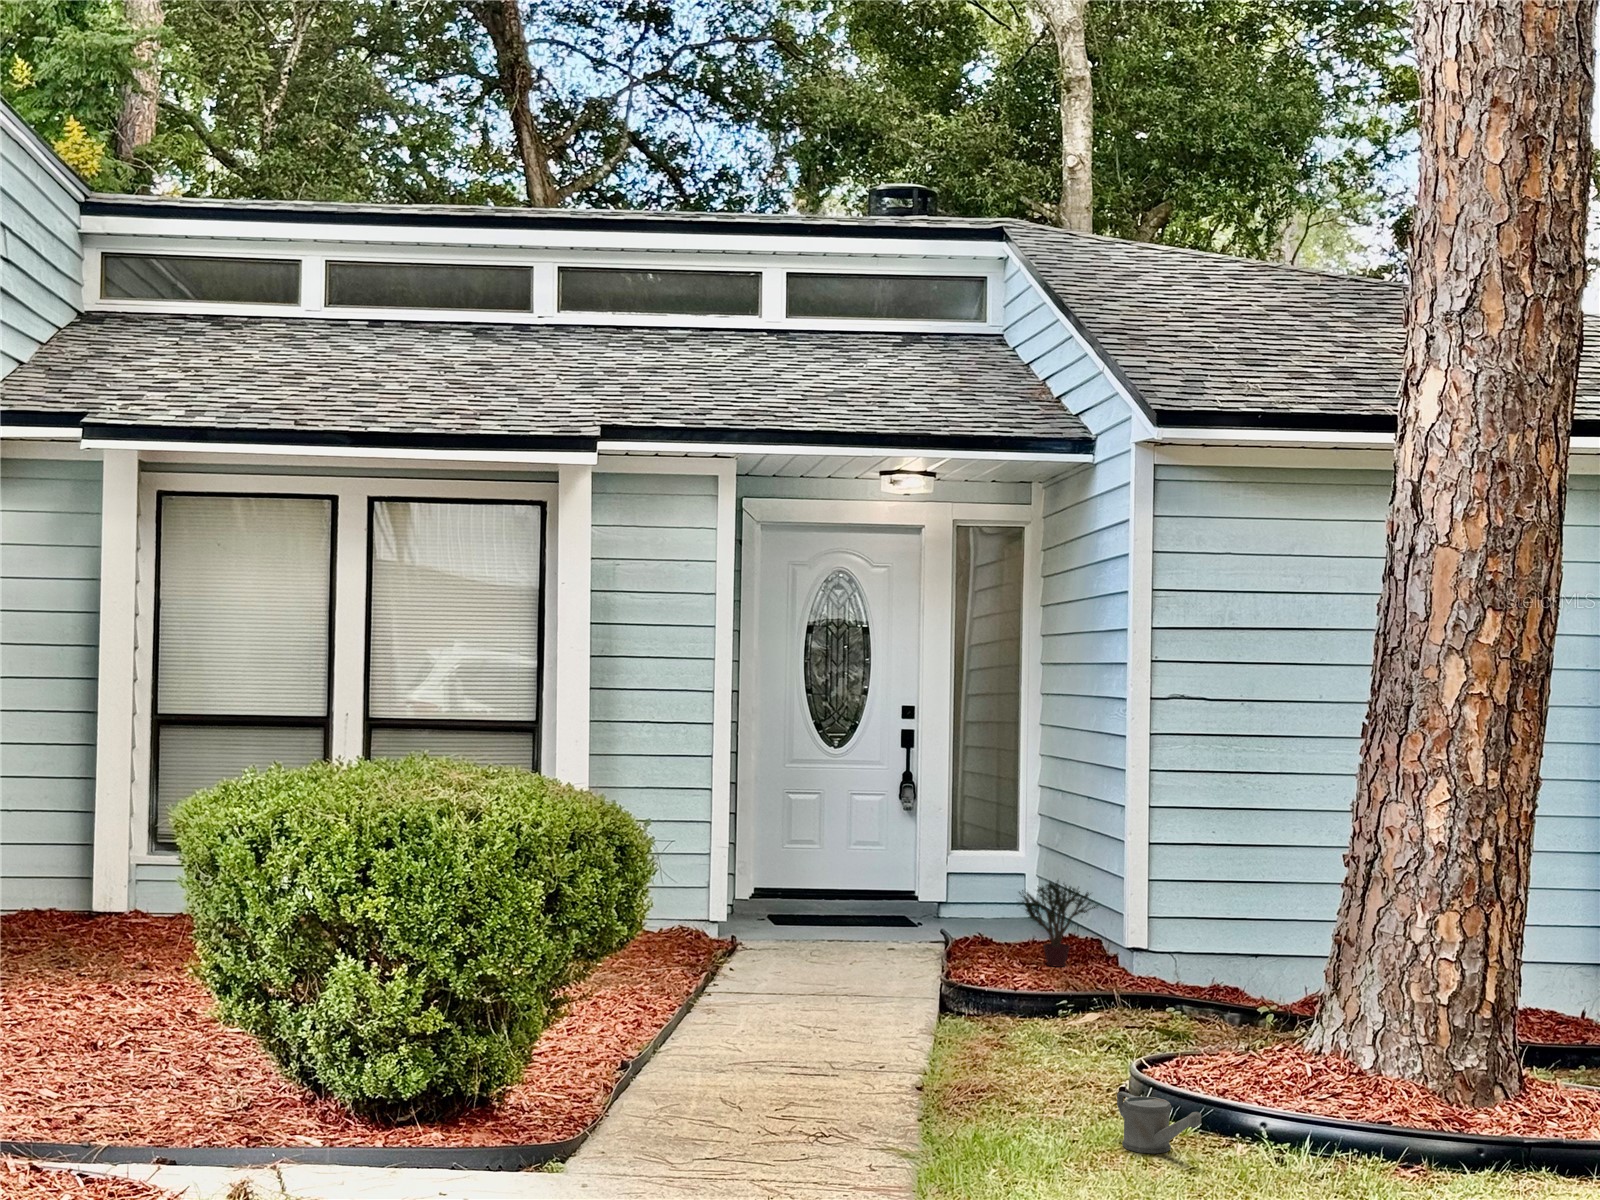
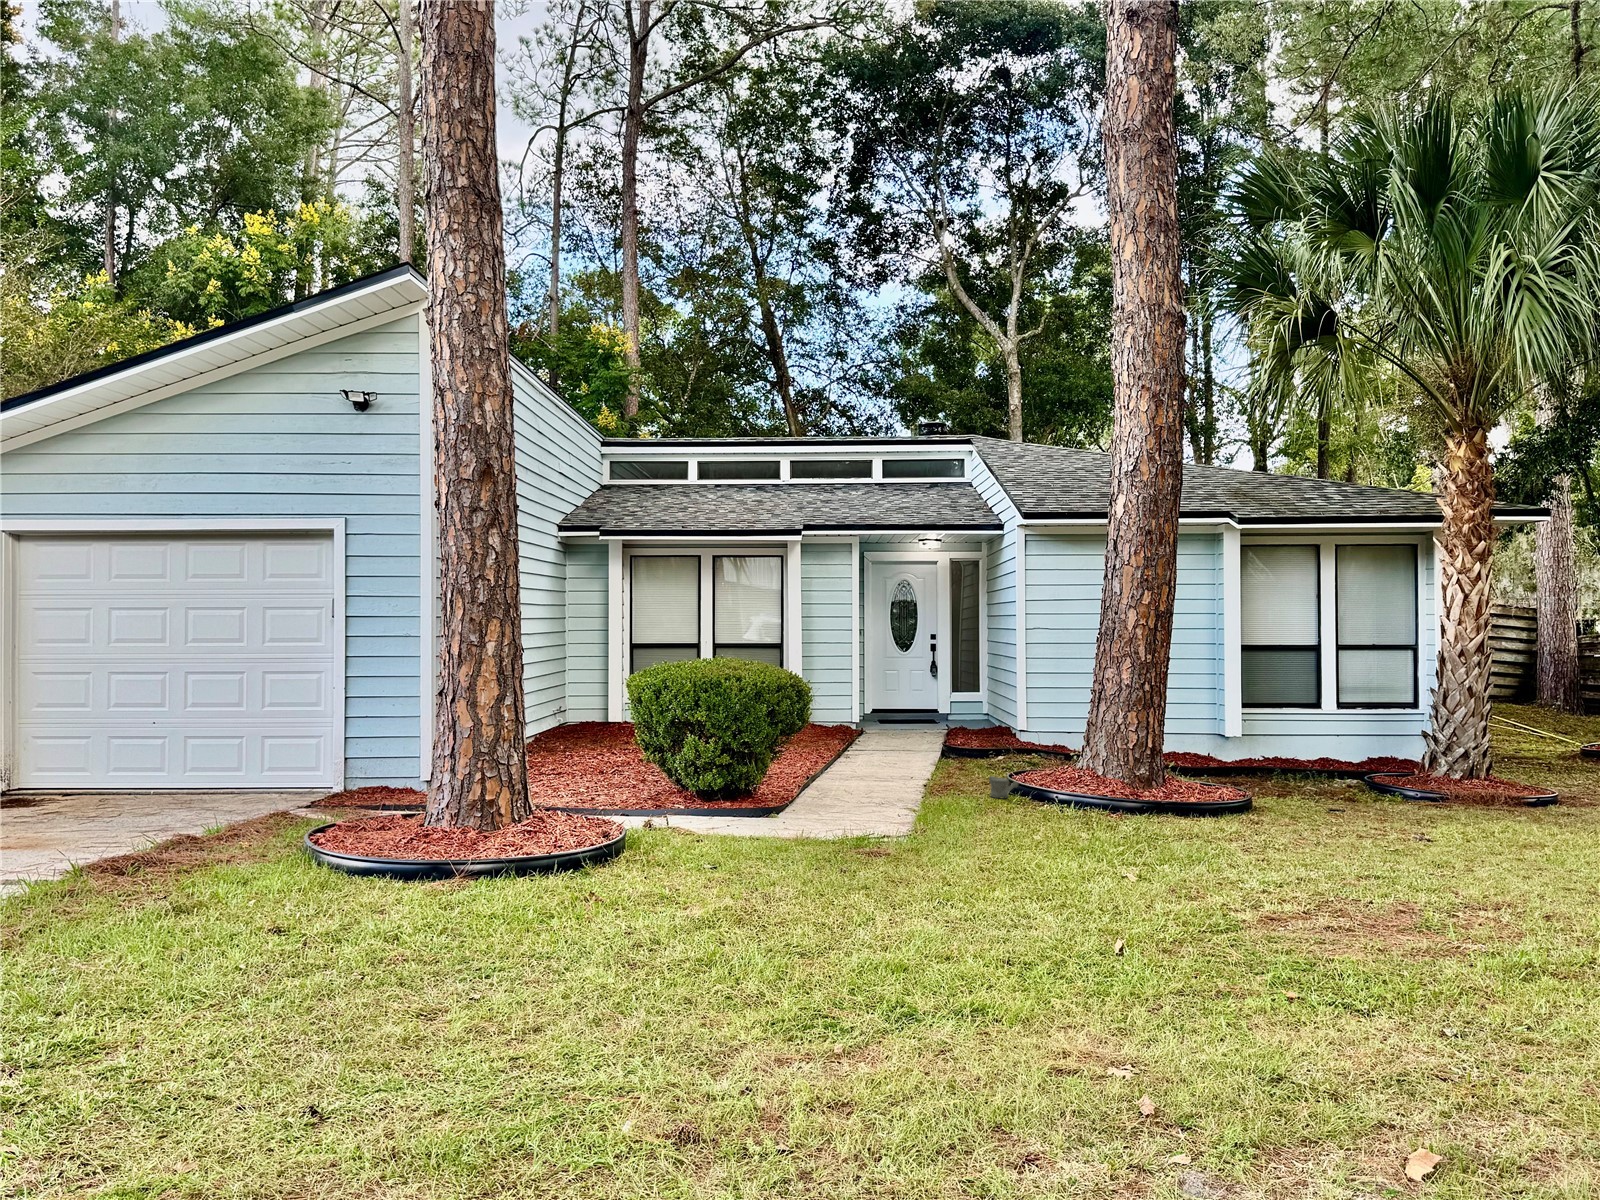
potted plant: present [1019,881,1098,967] -> none [974,706,1009,743]

